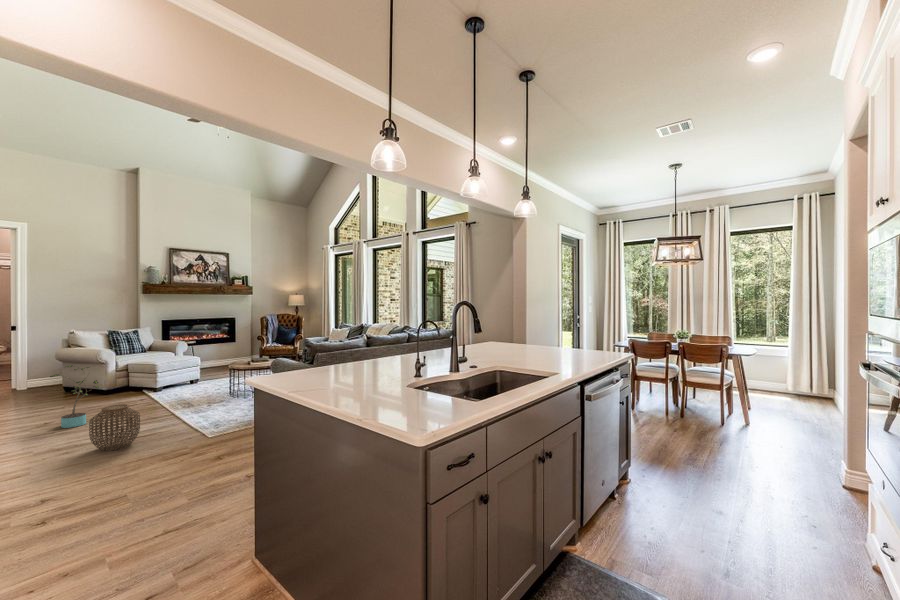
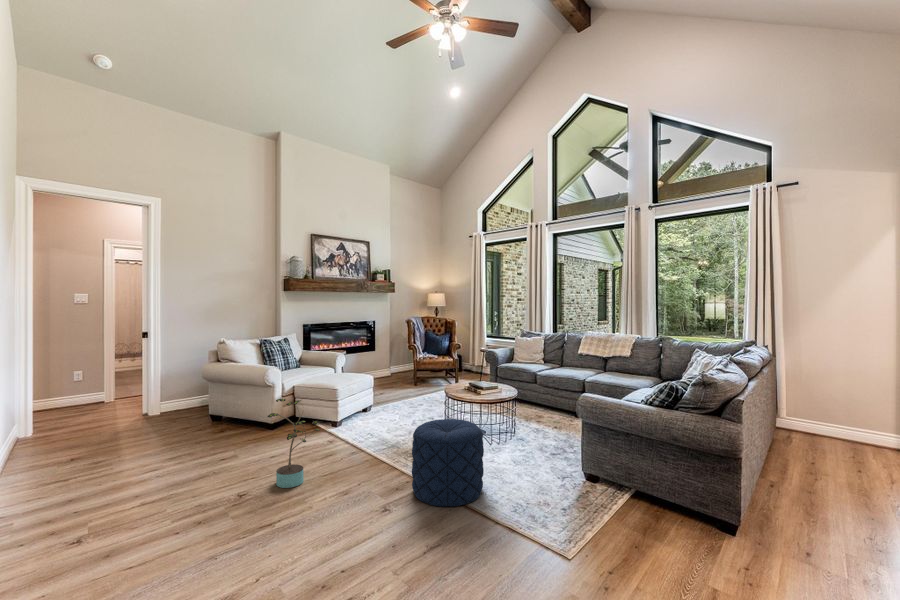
pouf: none [156,377,215,433] -> present [412,419,484,507]
woven basket: present [89,404,140,451] -> none [368,469,427,544]

